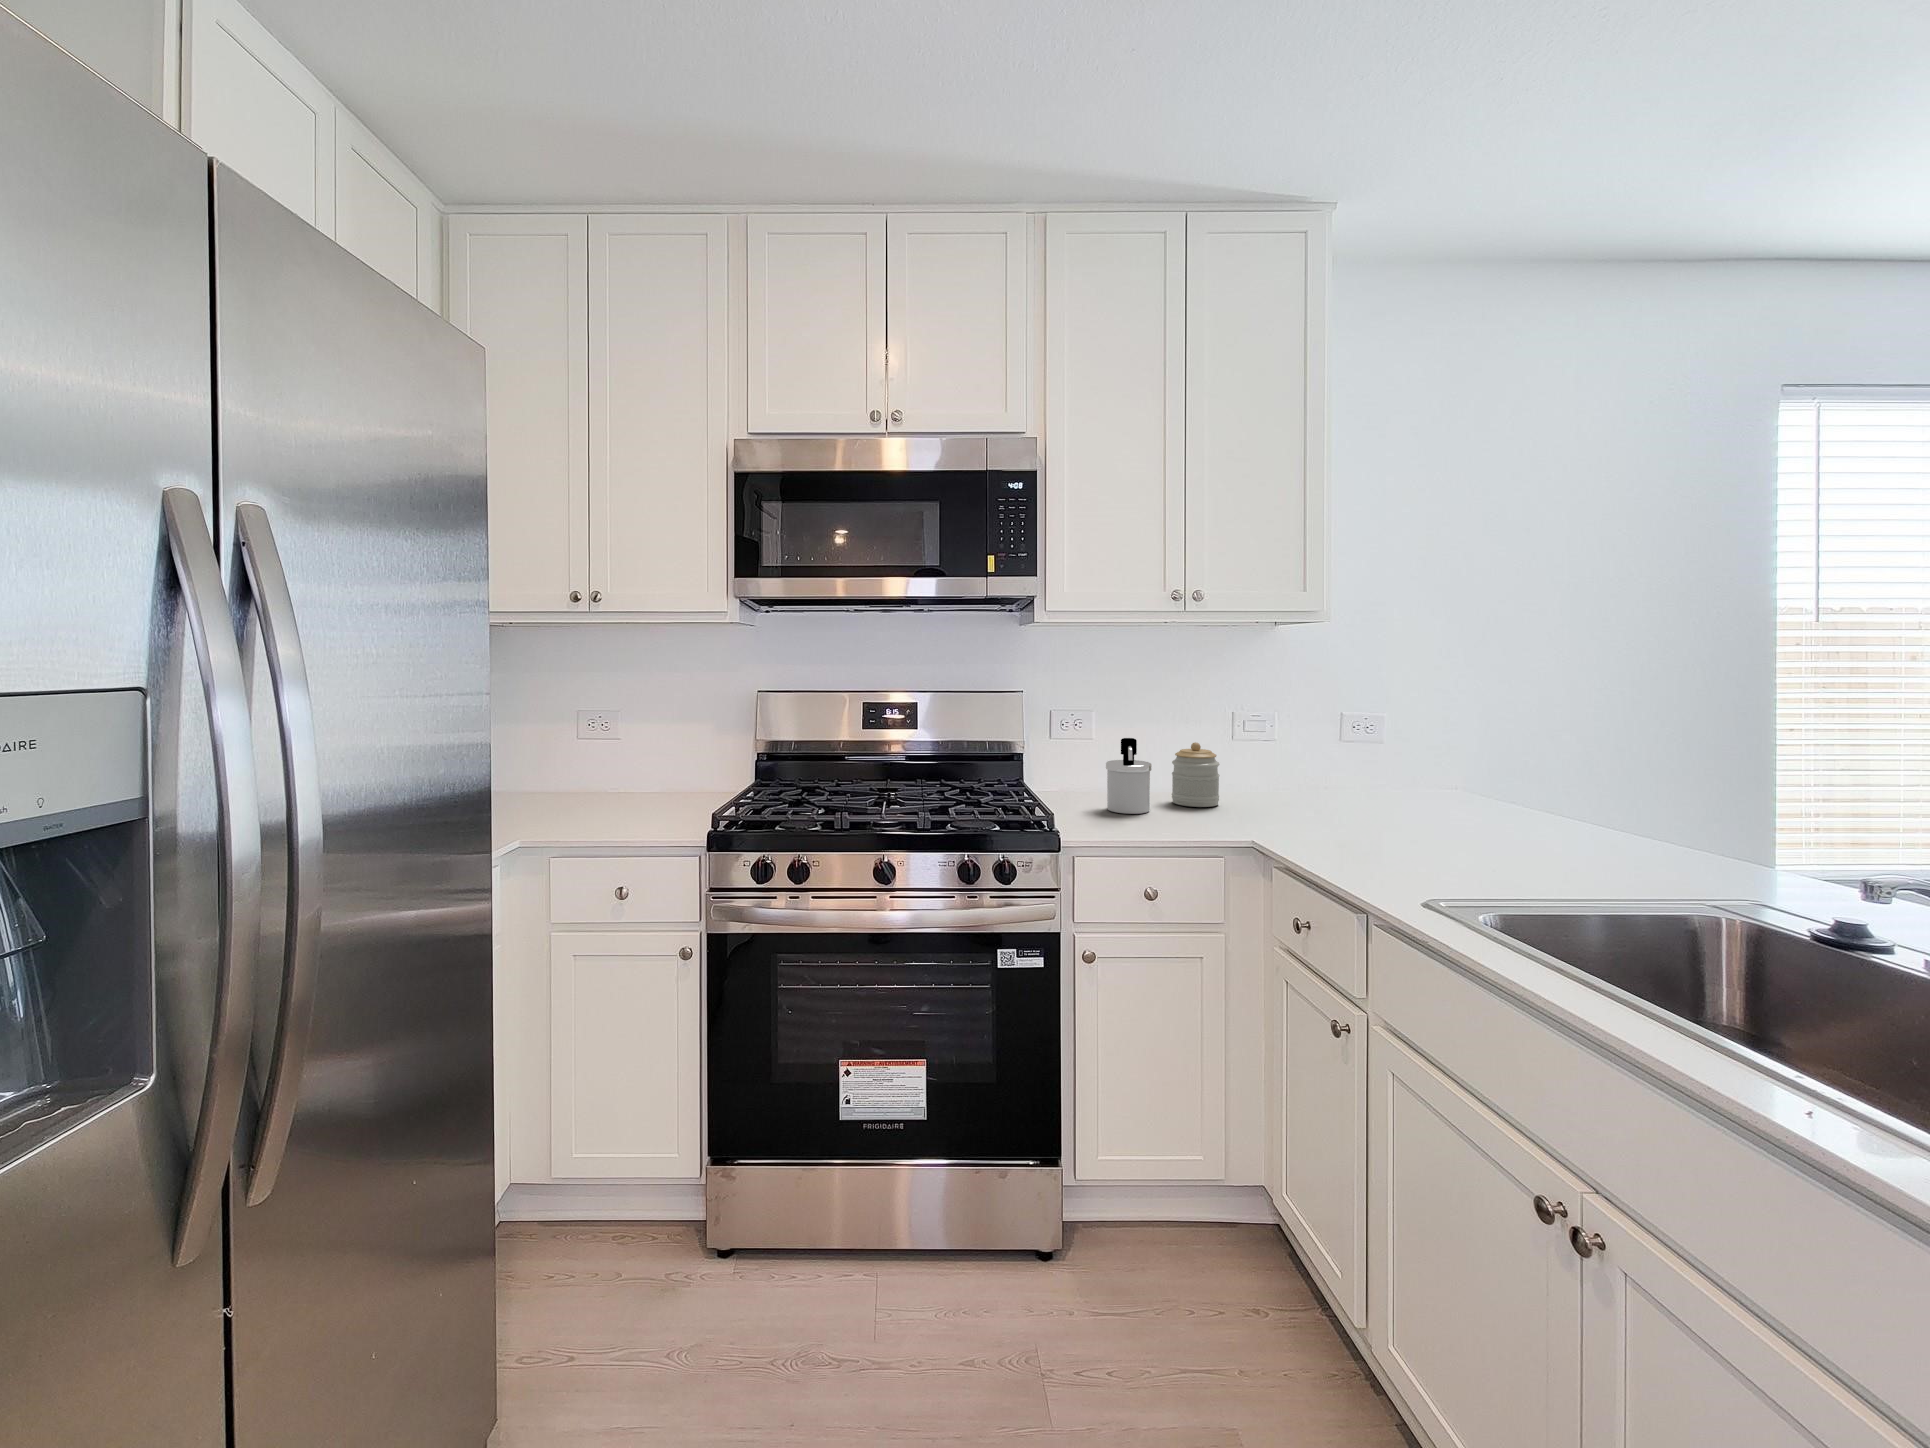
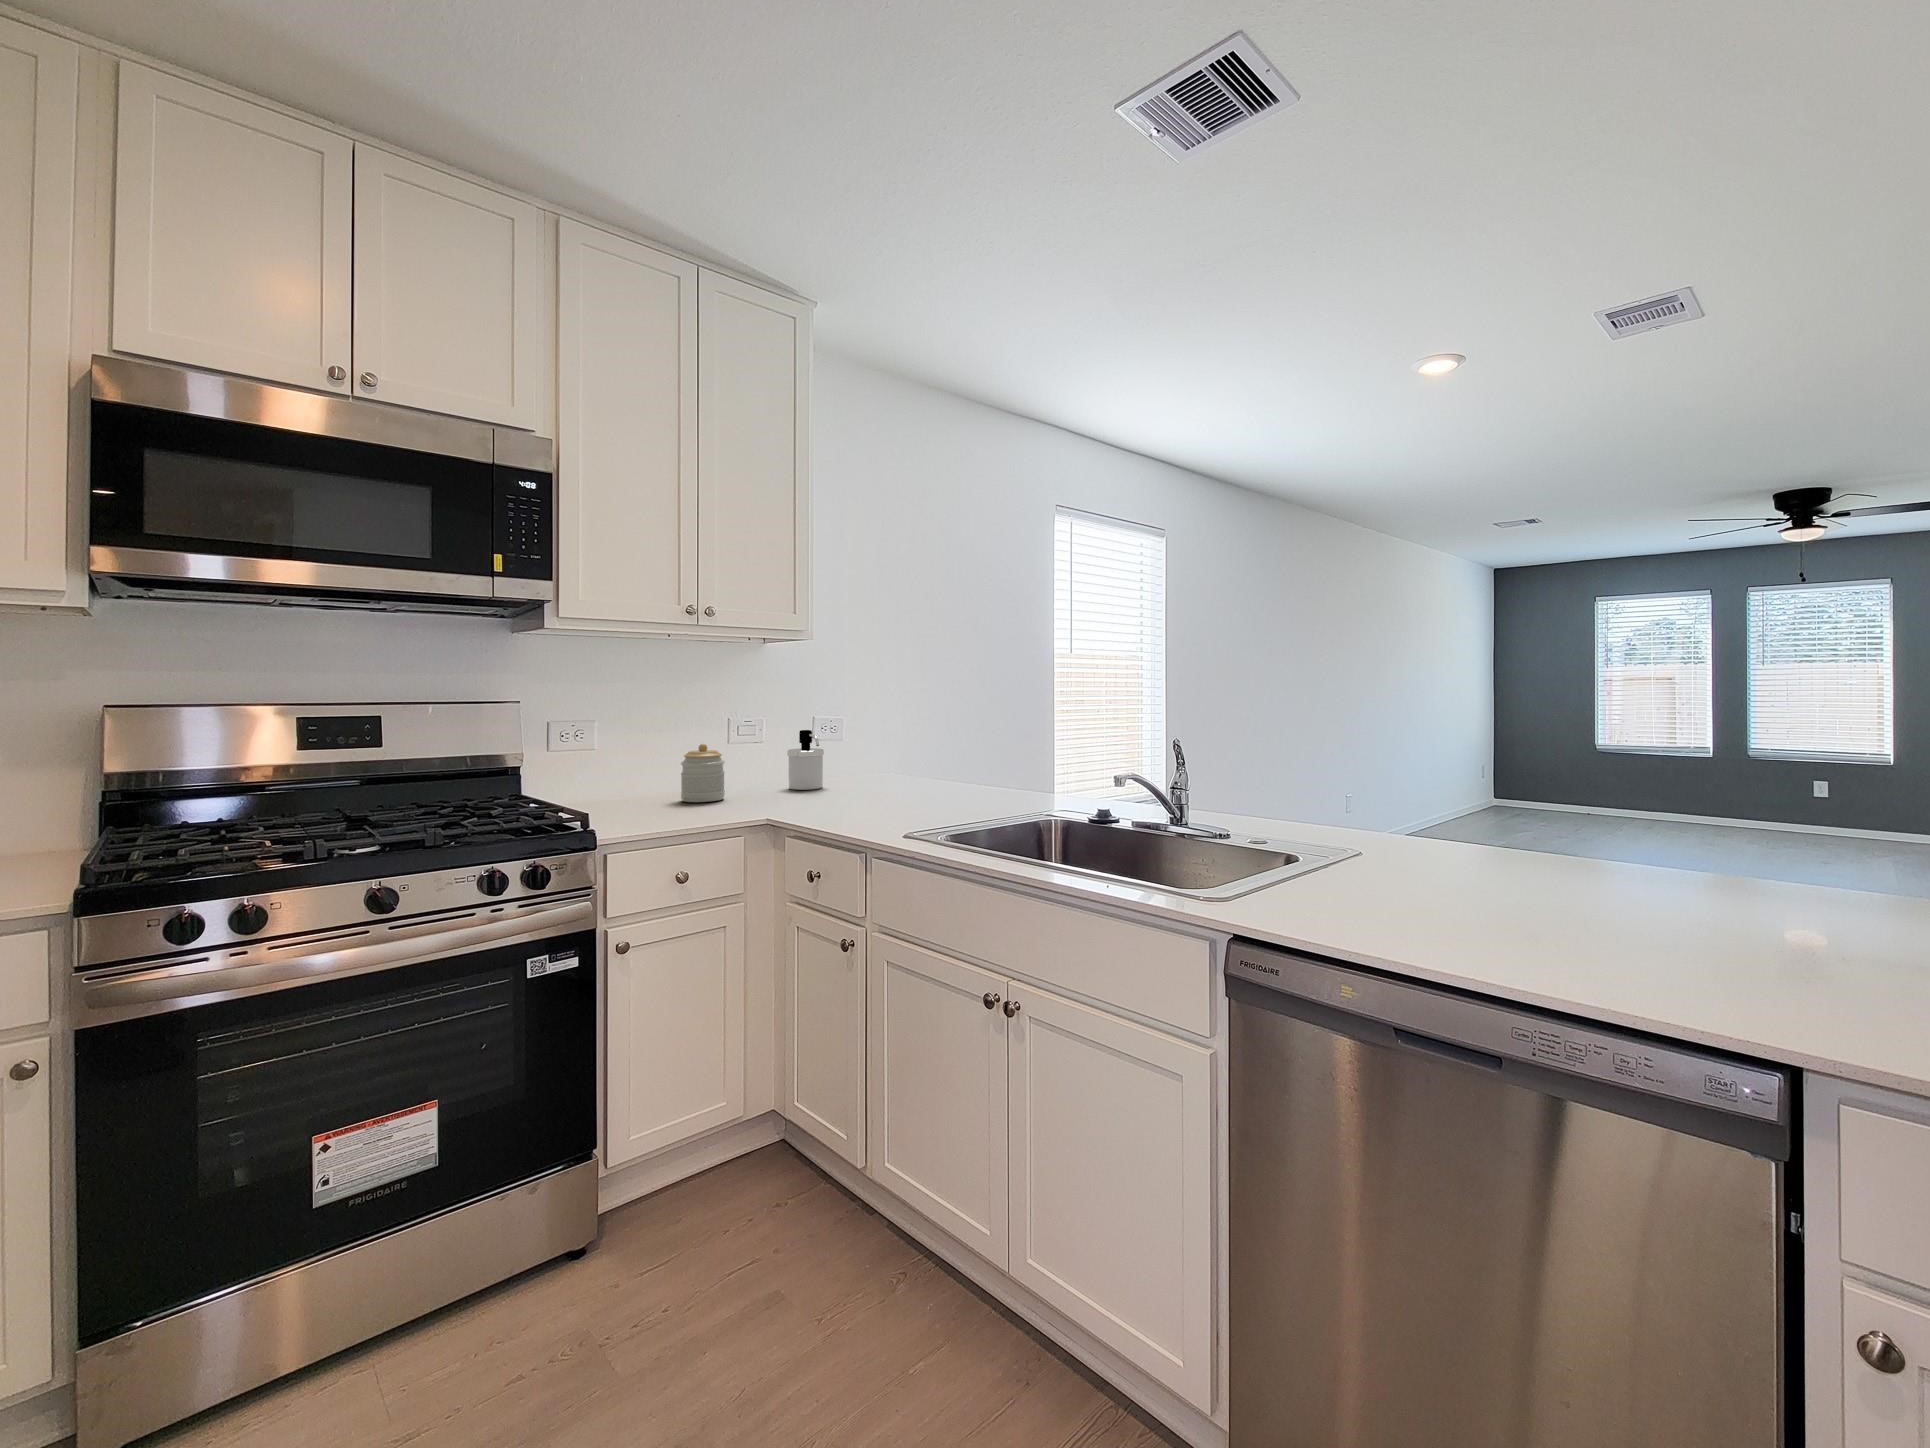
soap dispenser: present [1106,738,1152,814] -> present [787,730,824,790]

